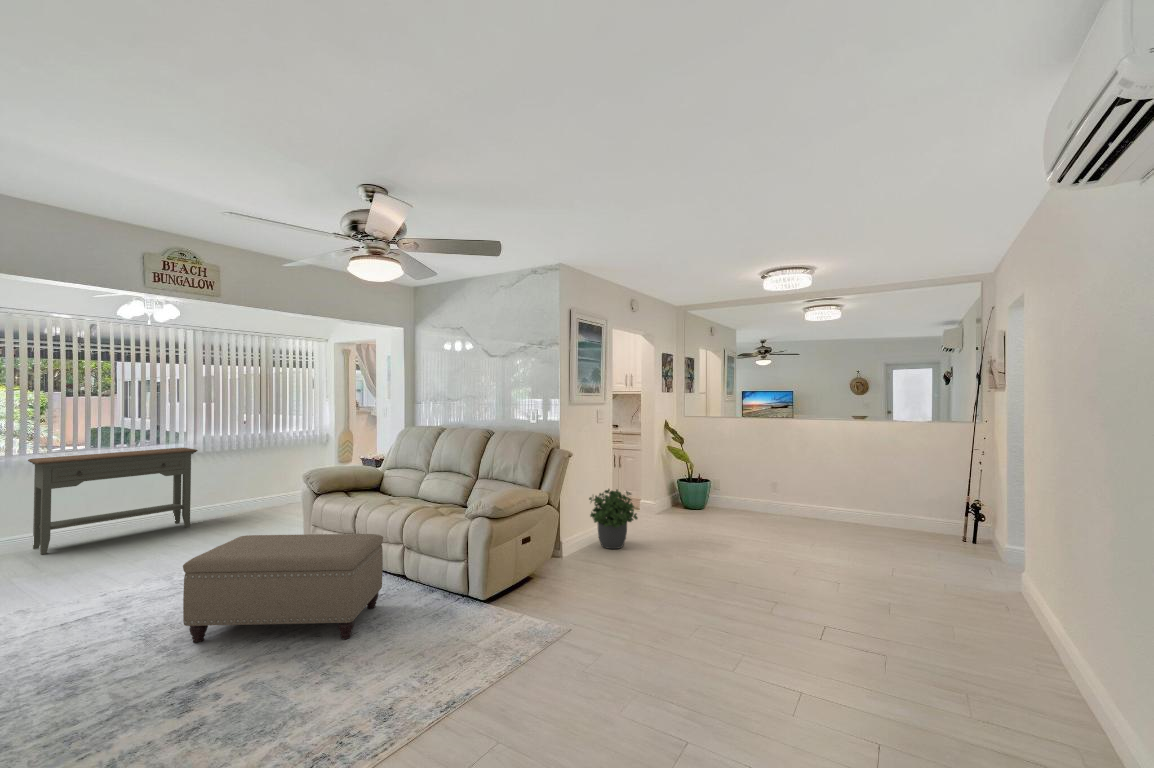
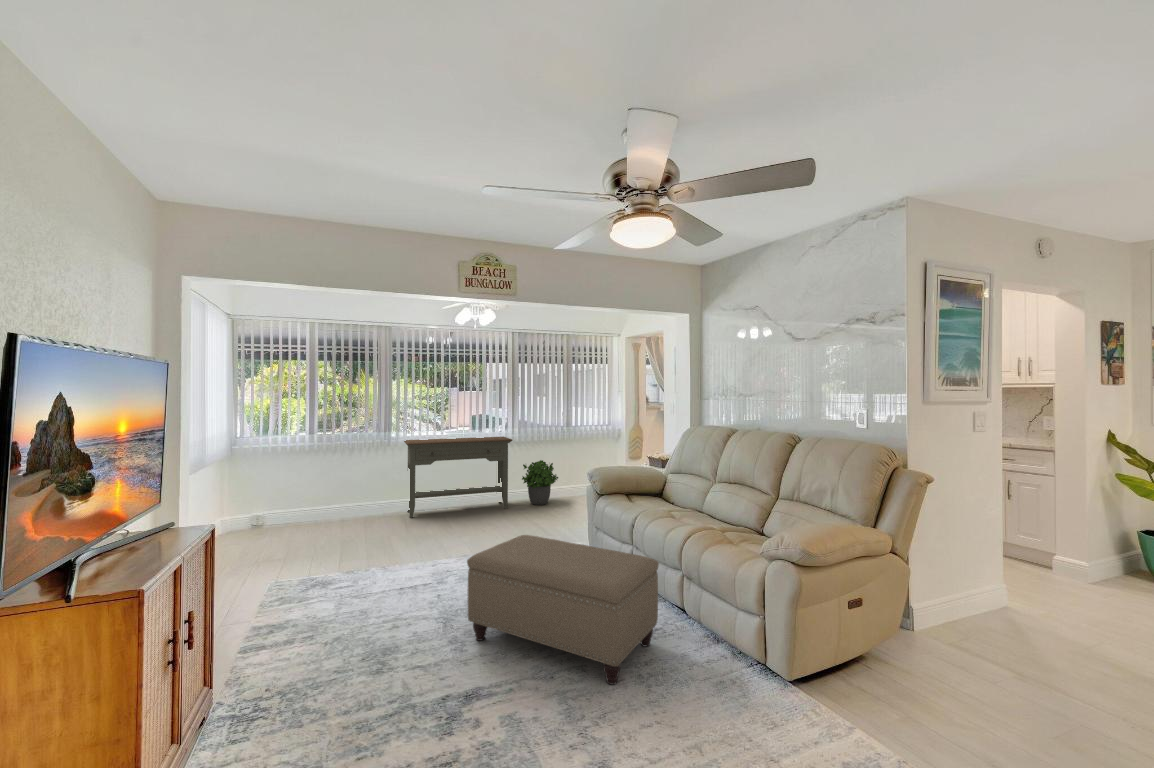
potted plant: present [589,489,638,549] -> present [522,460,558,505]

